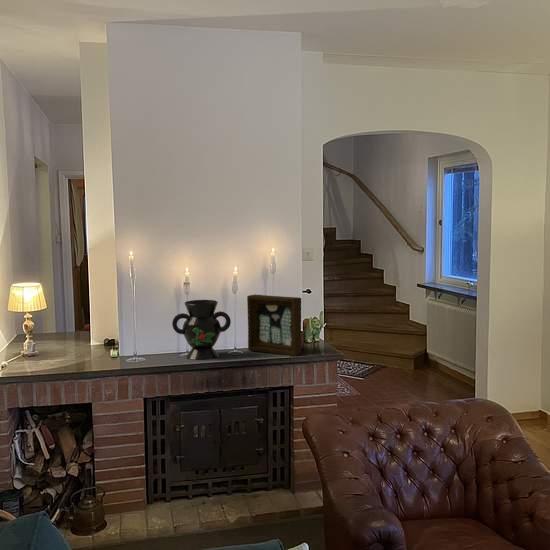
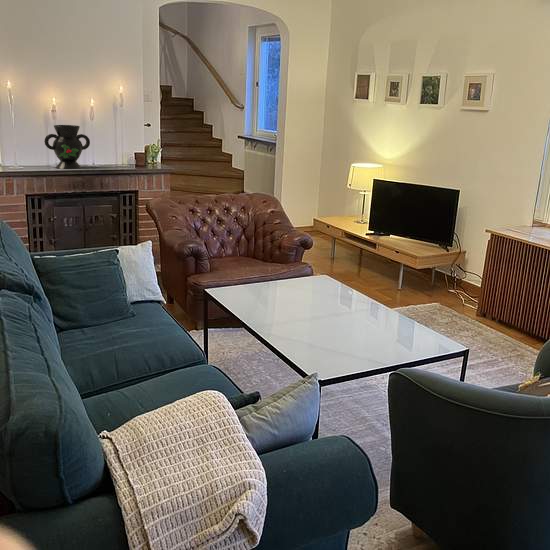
picture frame: present [247,294,302,356] -> none [102,123,144,169]

